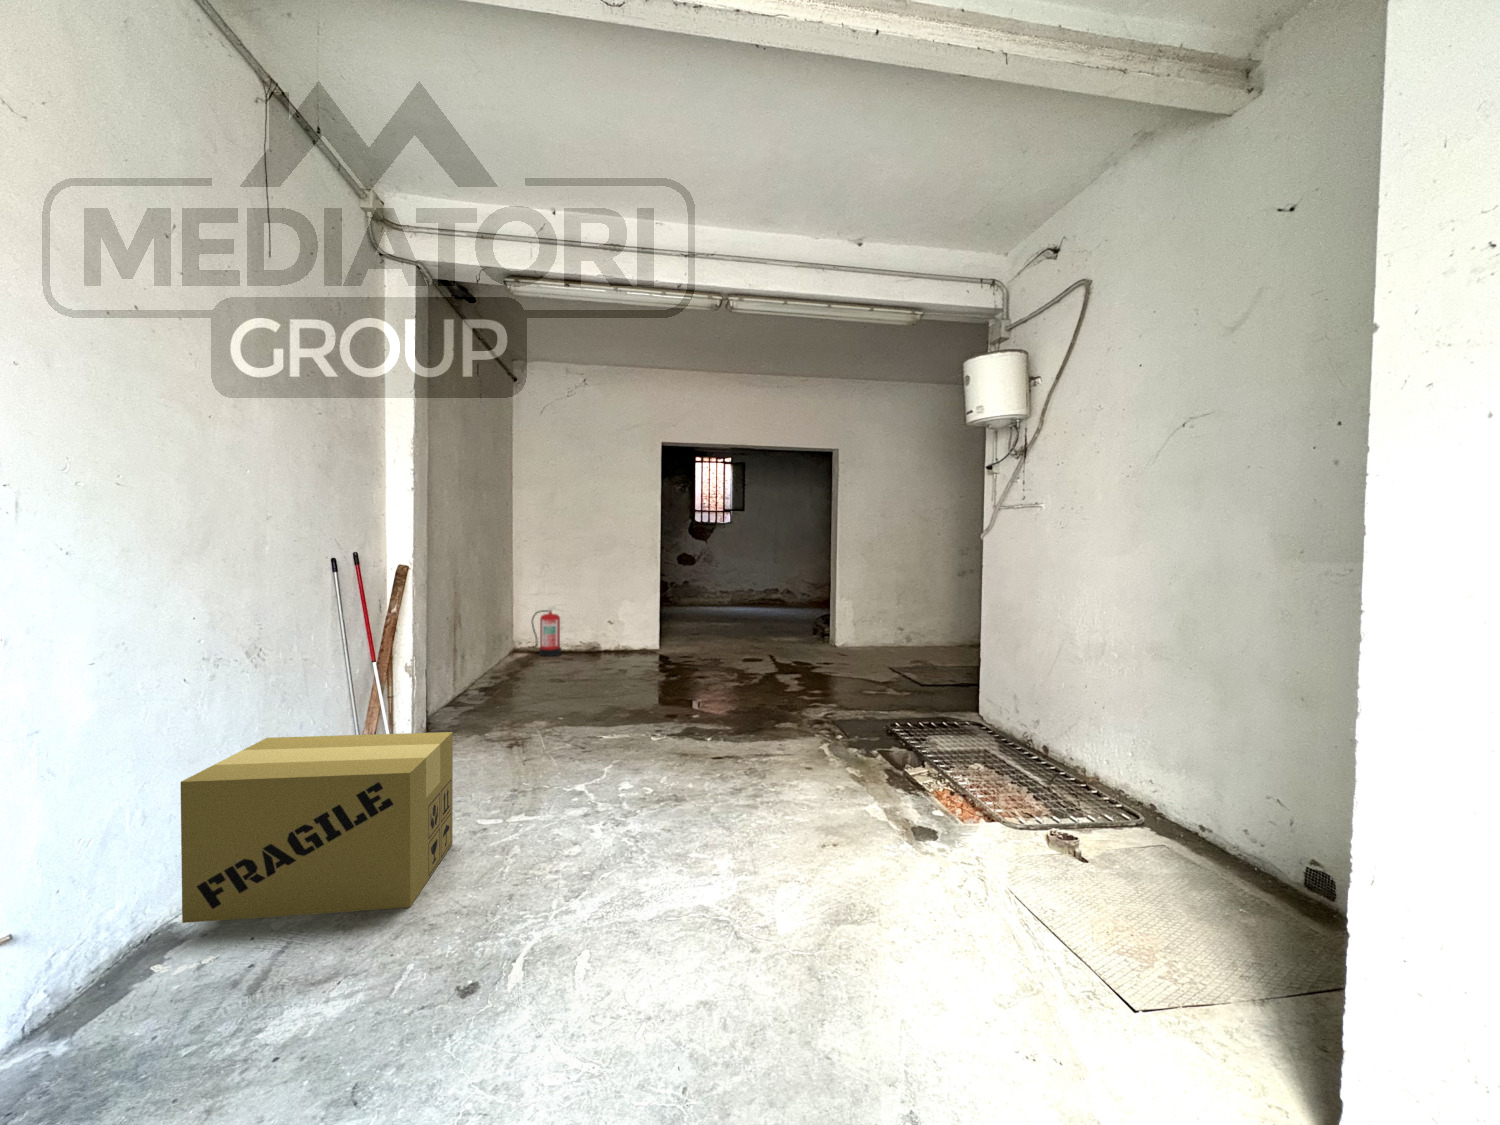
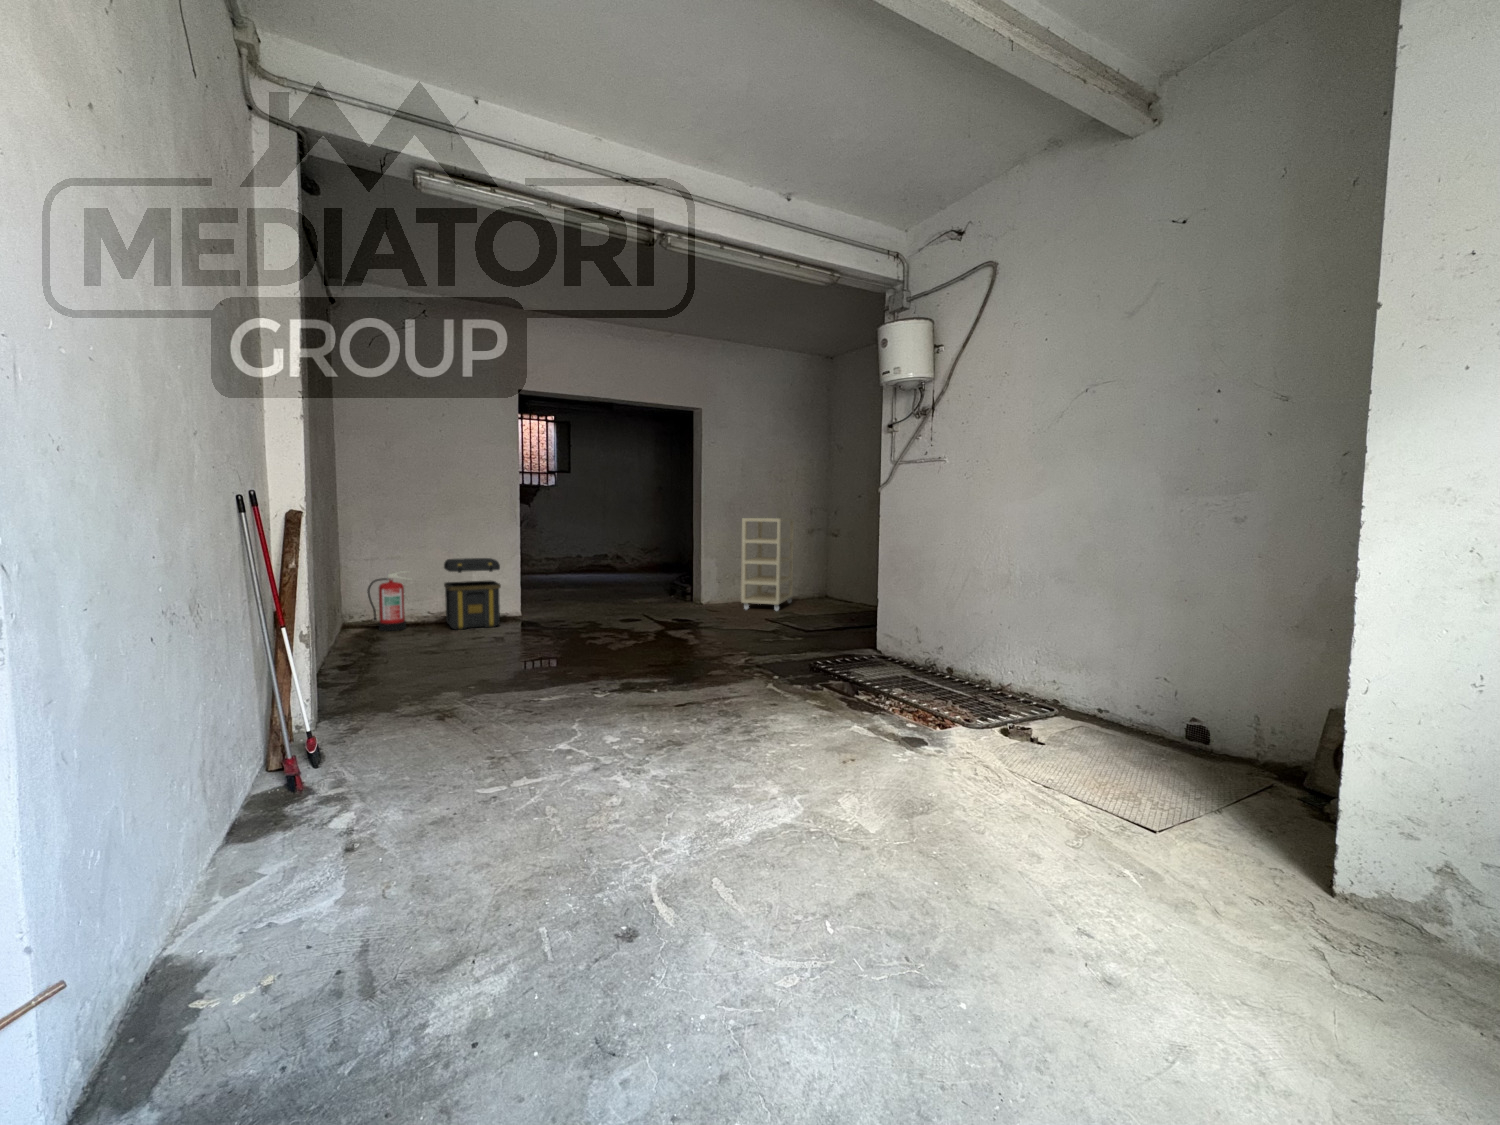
shelving unit: none [873,559,937,658] -> present [741,518,794,611]
toolbox: none [592,595,637,659] -> present [444,558,501,630]
cardboard box: present [181,732,453,923] -> none [177,690,482,947]

